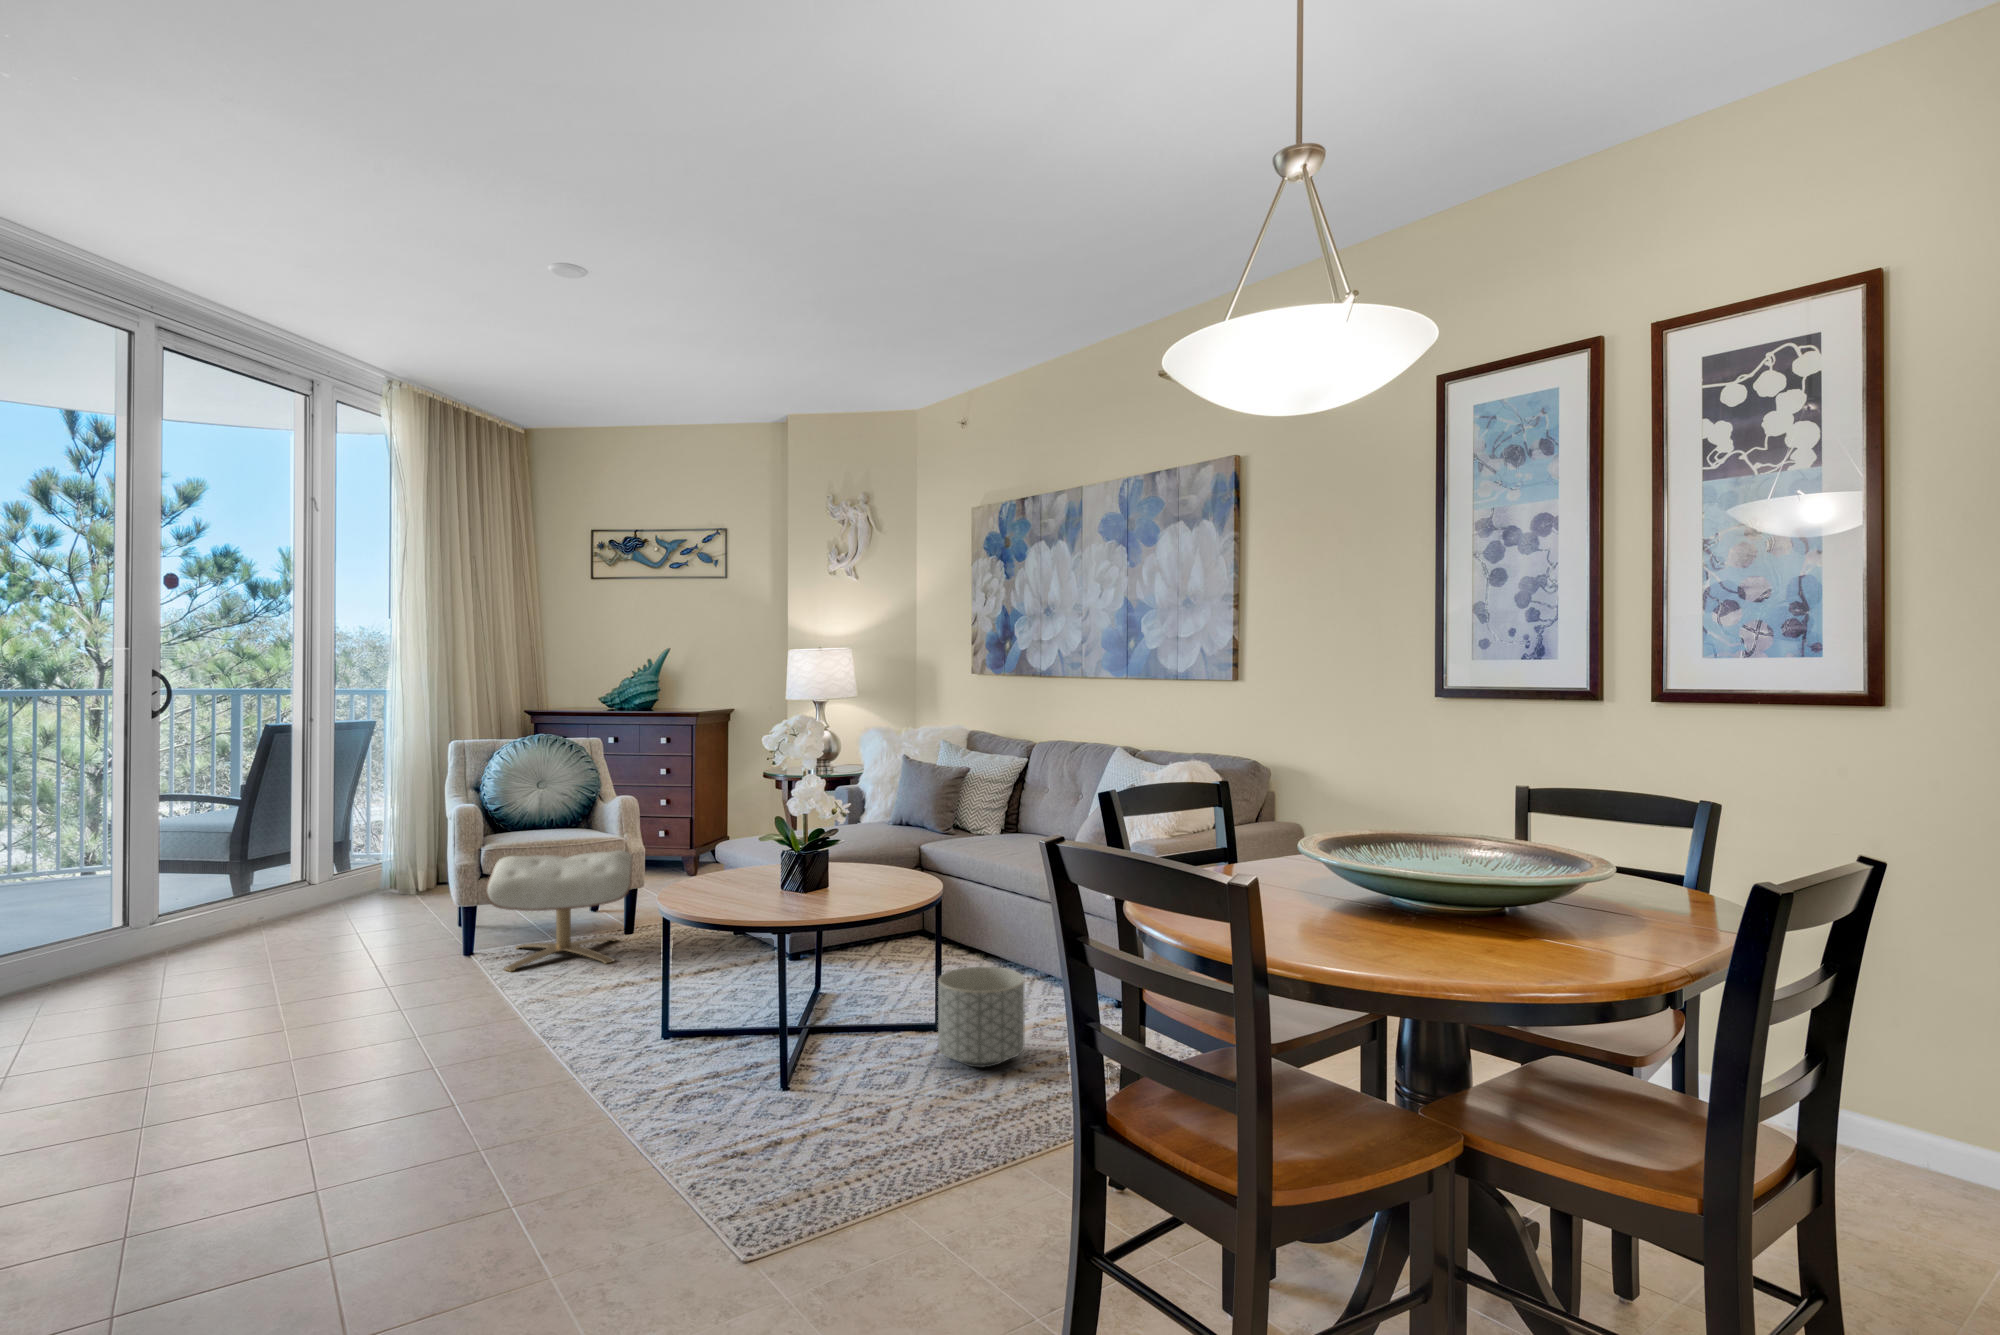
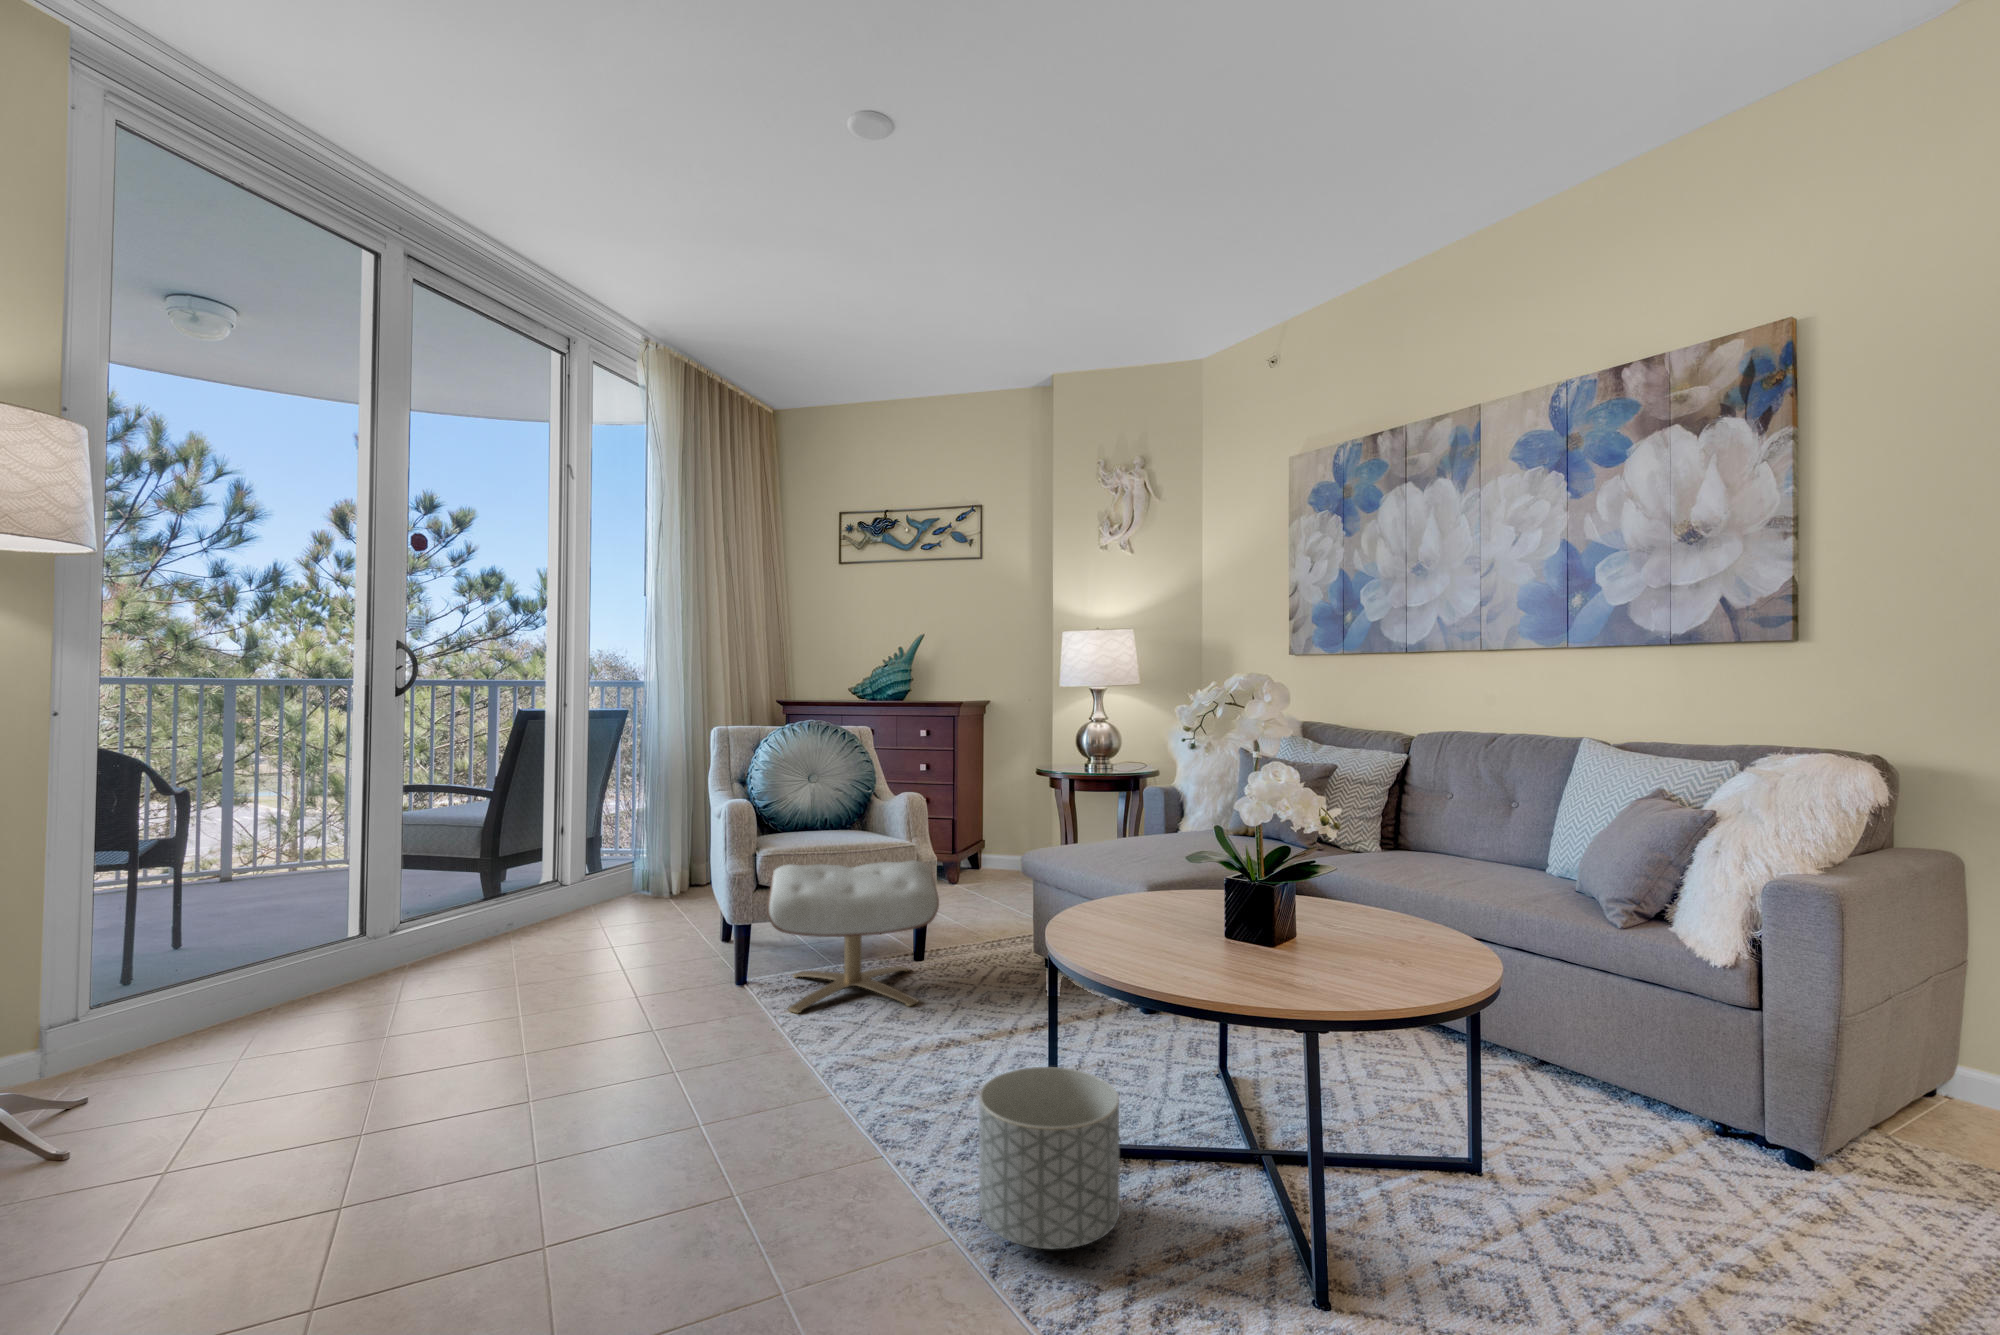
planter: present [938,967,1024,1067] -> present [979,1067,1120,1249]

